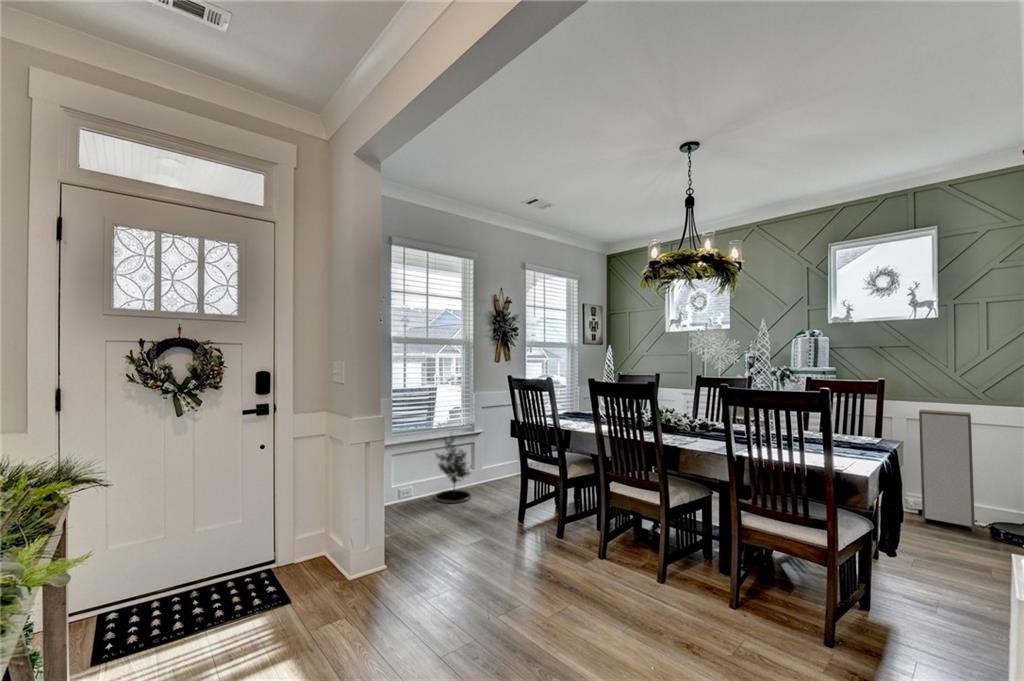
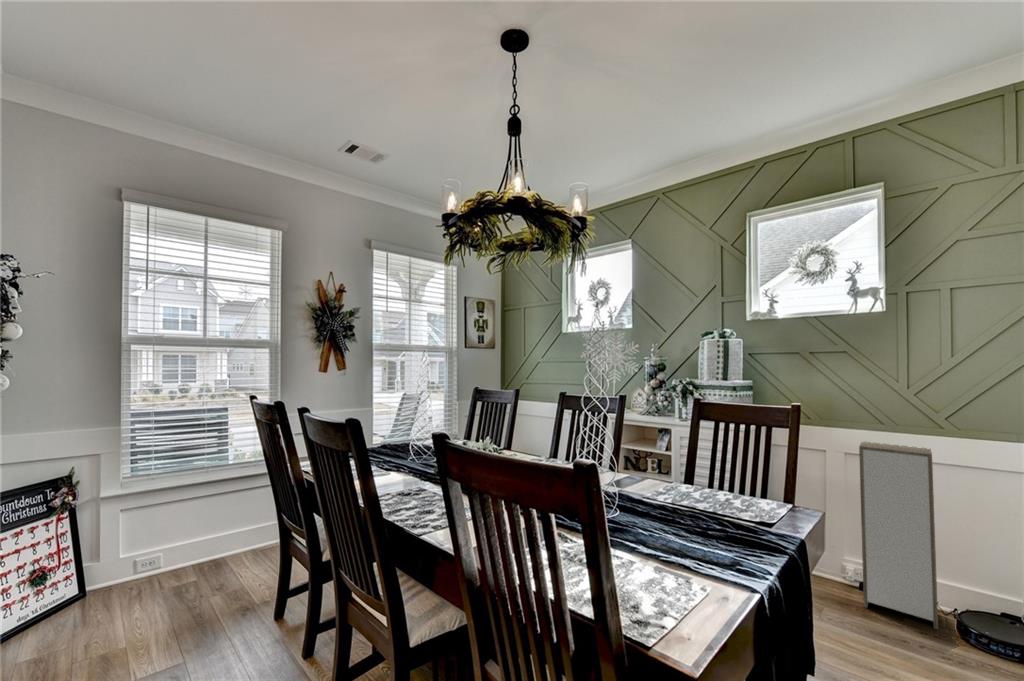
potted tree: present [435,436,471,503] -> none [187,471,255,578]

